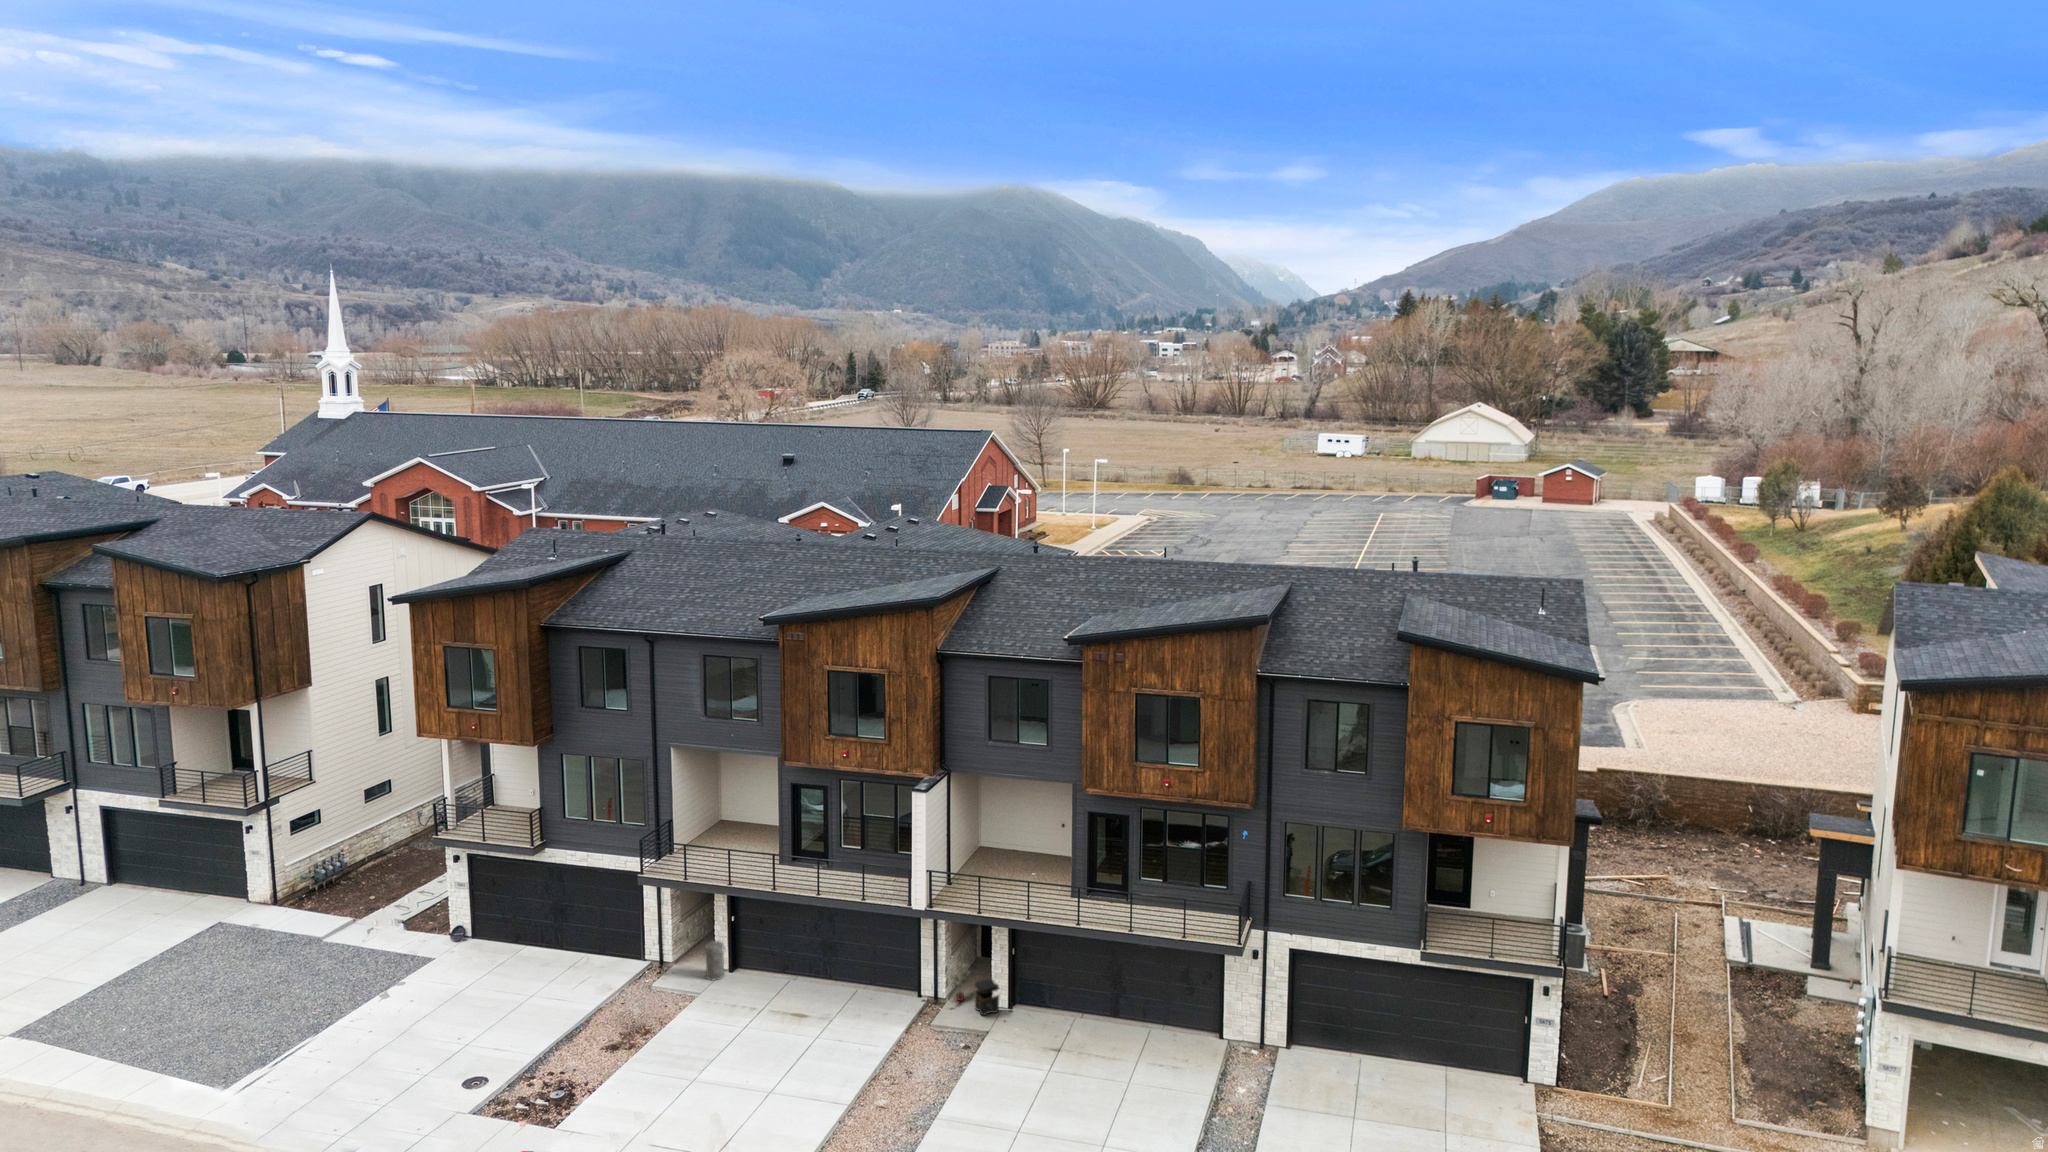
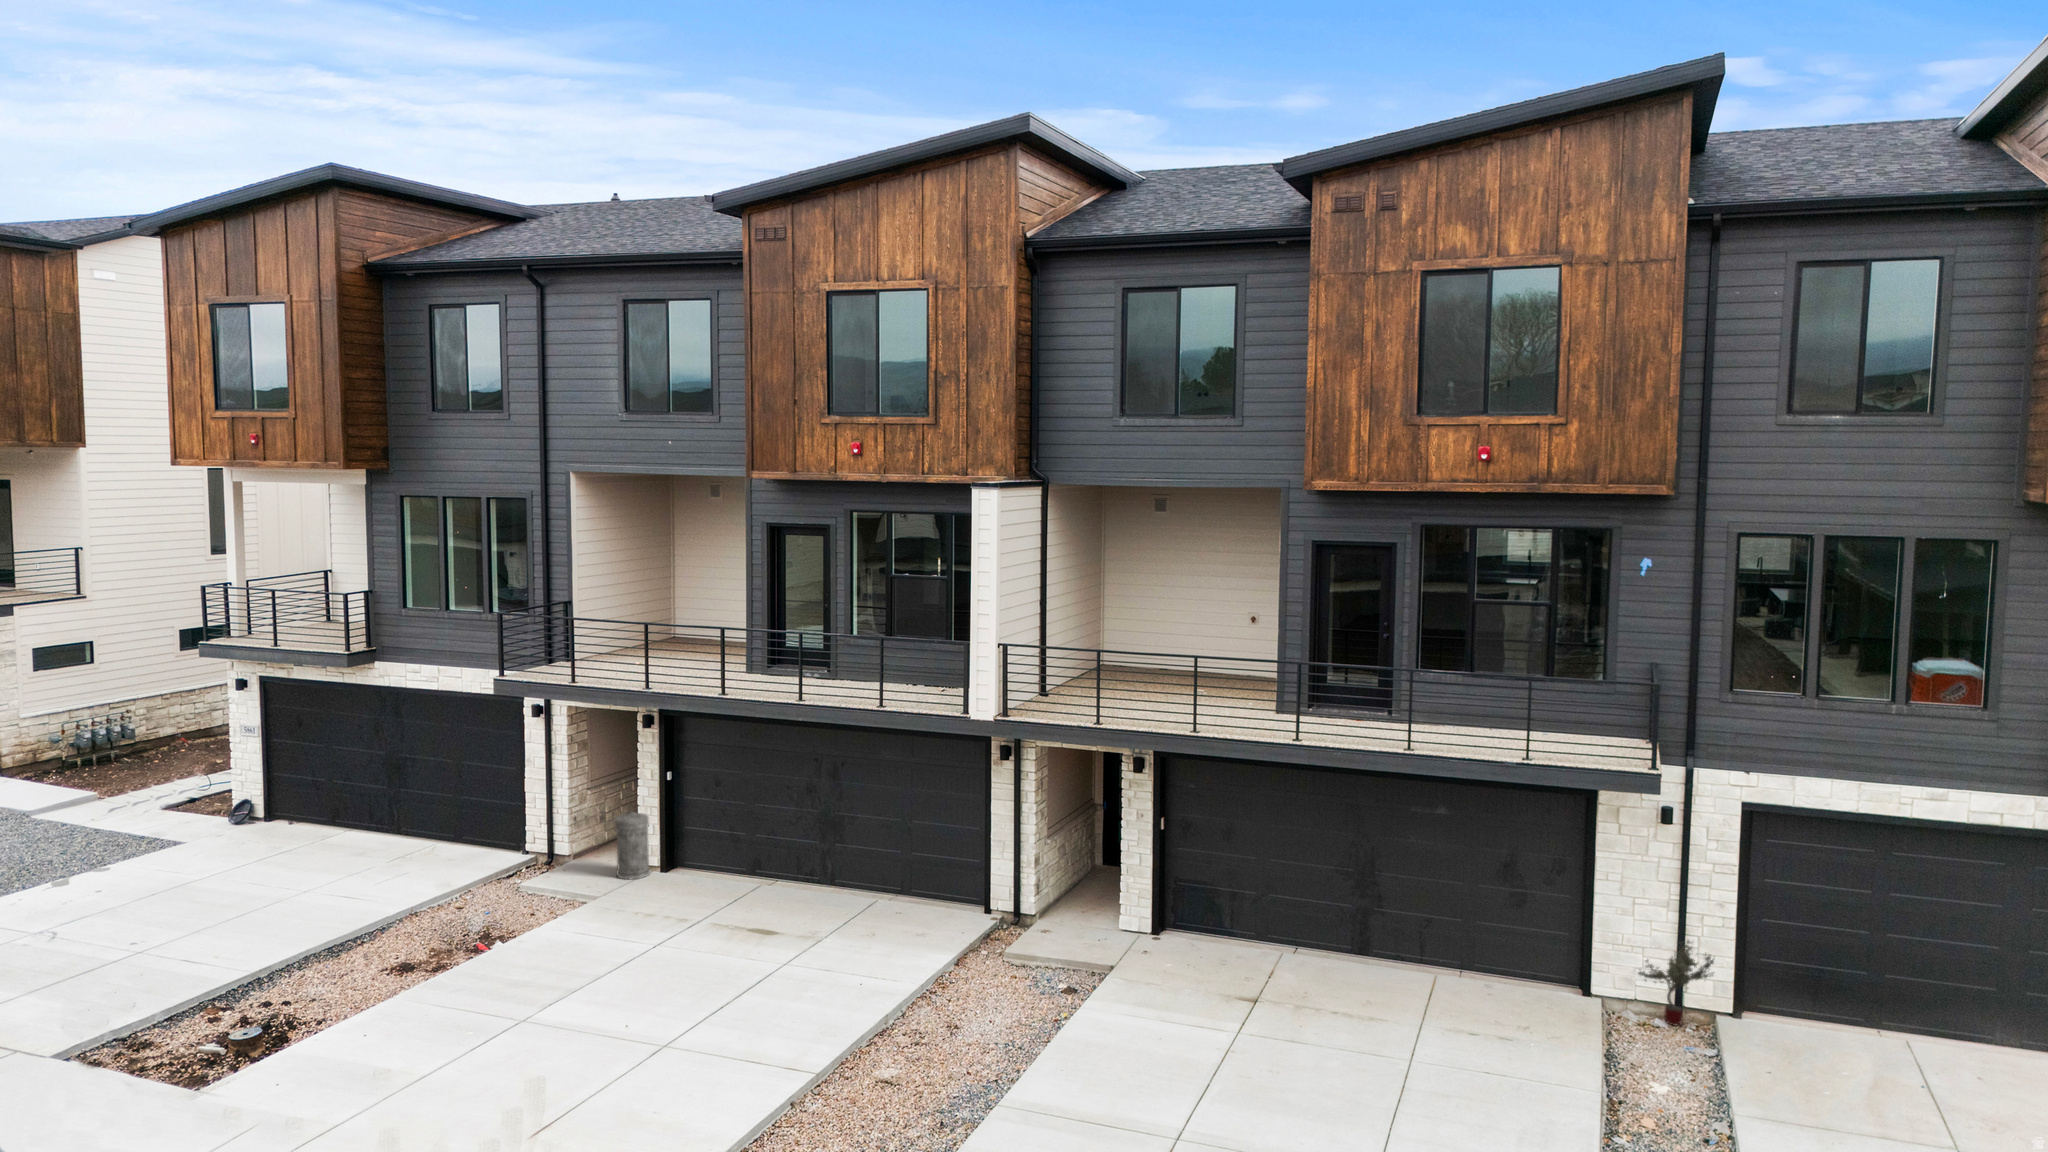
potted tree: present [950,963,970,1001] -> present [1638,941,1714,1025]
toolbox: present [974,979,1000,1015] -> none [1088,877,1137,943]

